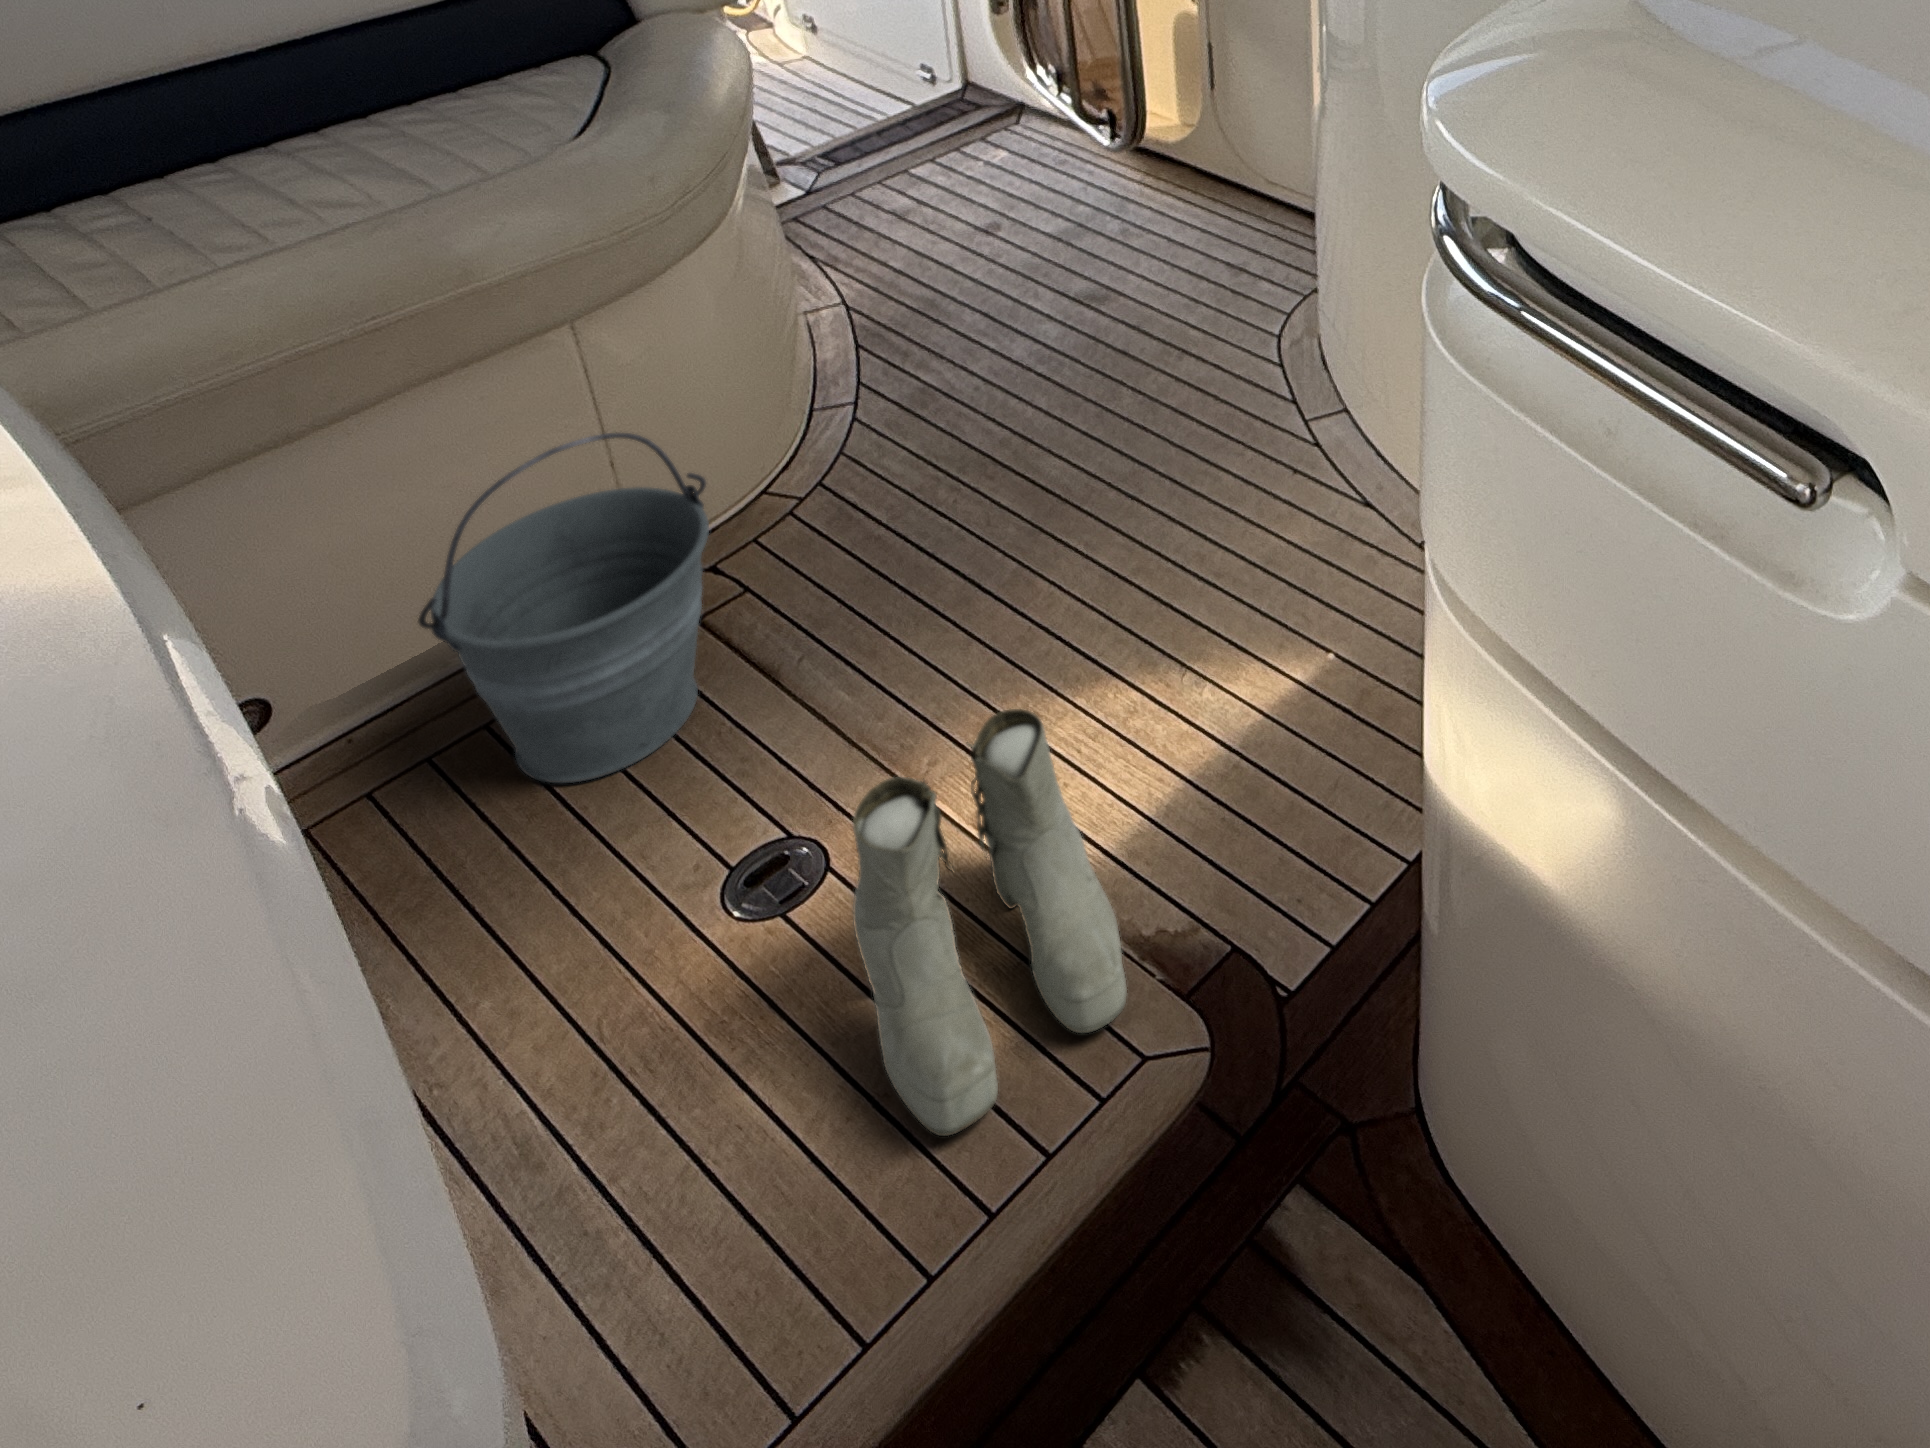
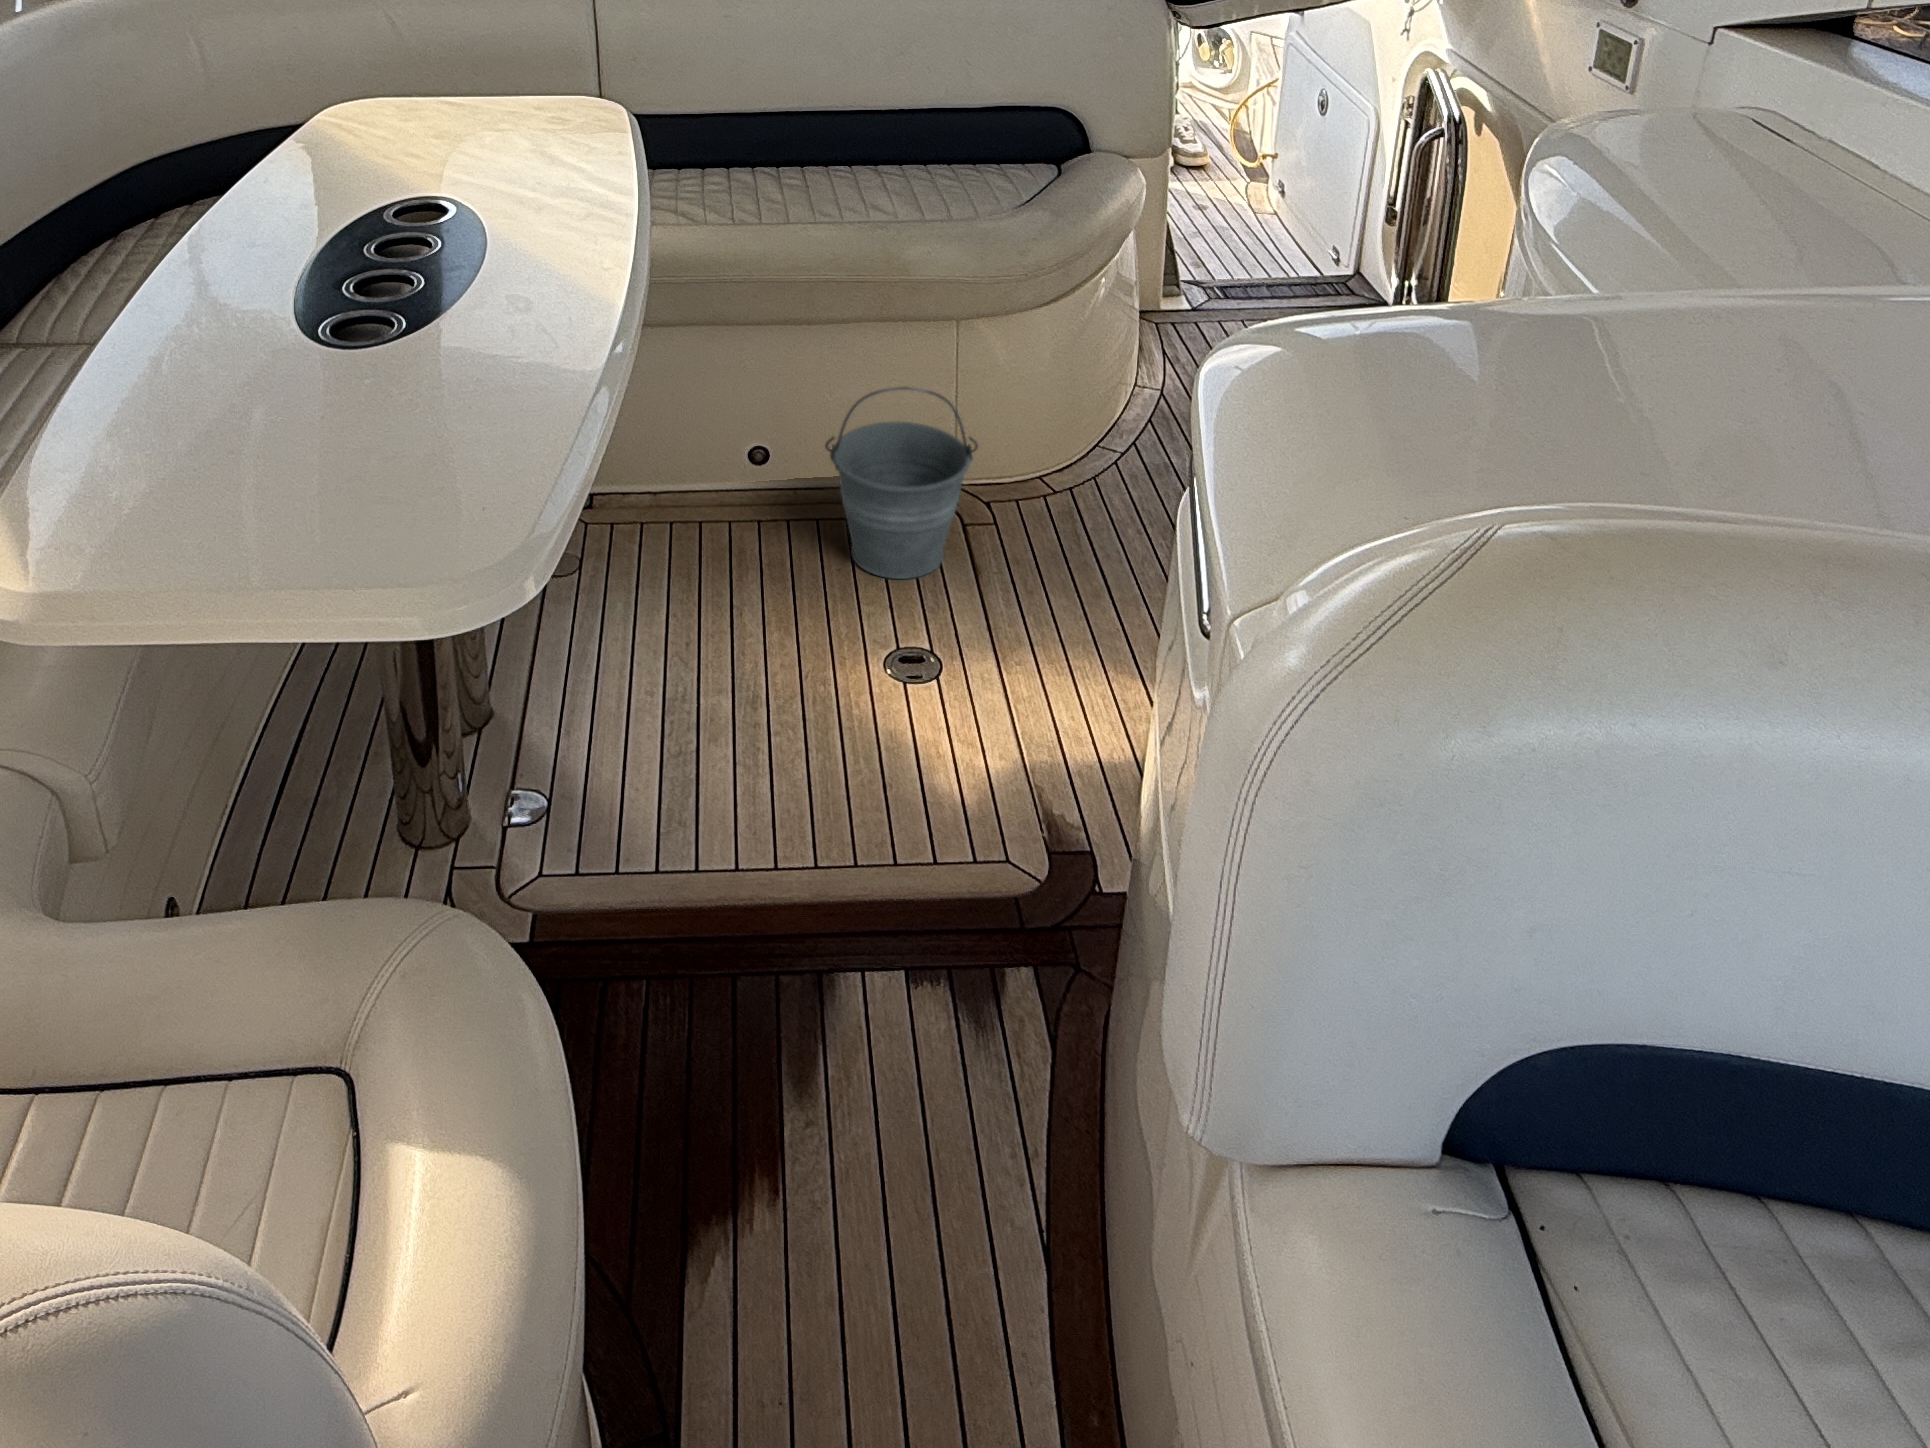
boots: present [853,709,1127,1136] -> none [900,628,1042,828]

